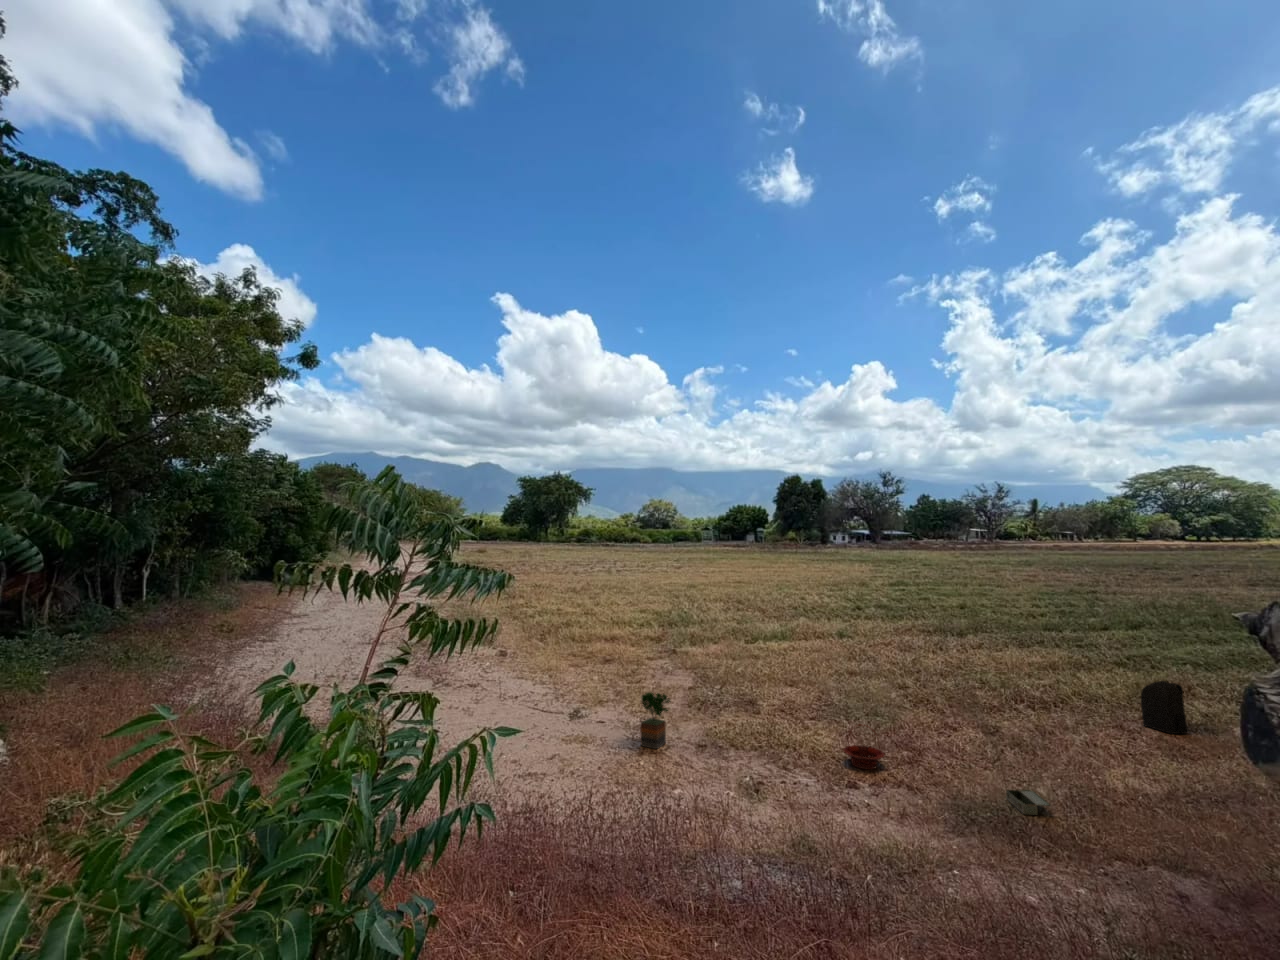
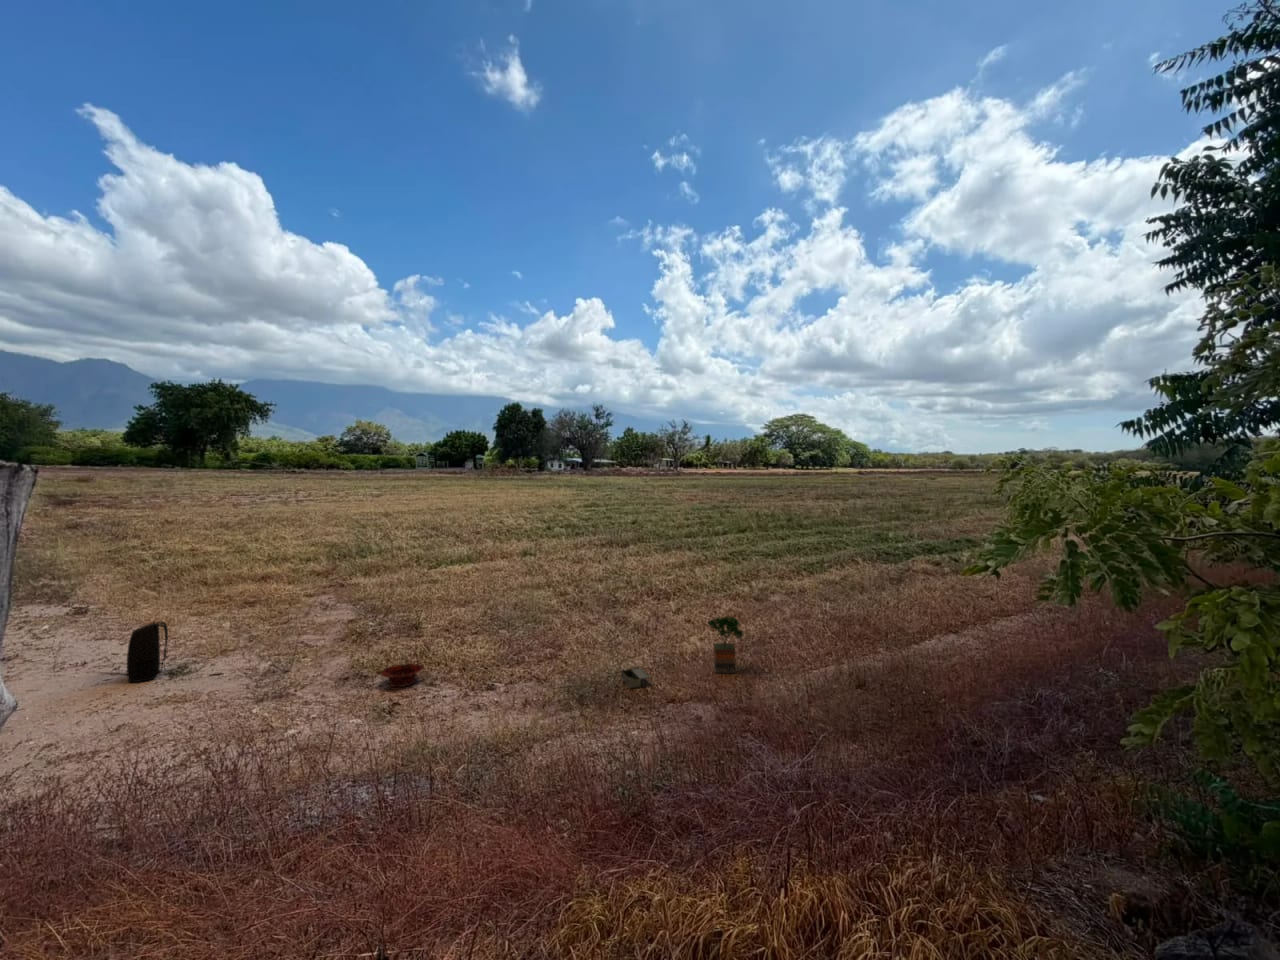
backpack: present [1141,681,1188,734] -> present [127,622,168,682]
potted tree: present [641,692,671,749] -> present [708,617,743,673]
basket: present [843,727,884,769] -> present [381,644,423,687]

